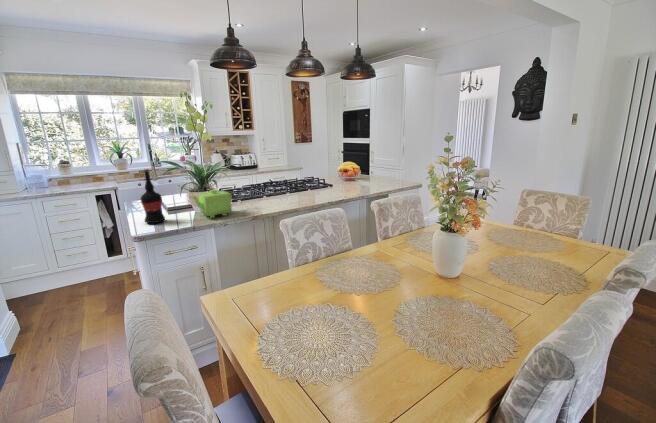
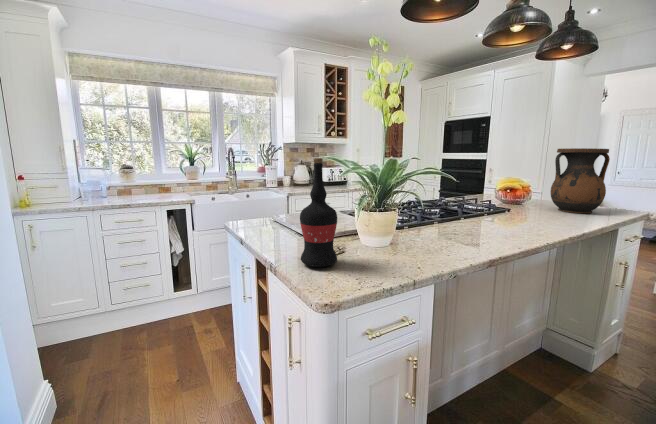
vase: none [353,145,382,187] -> present [550,148,610,213]
teapot: present [190,190,232,218] -> none [386,205,454,261]

